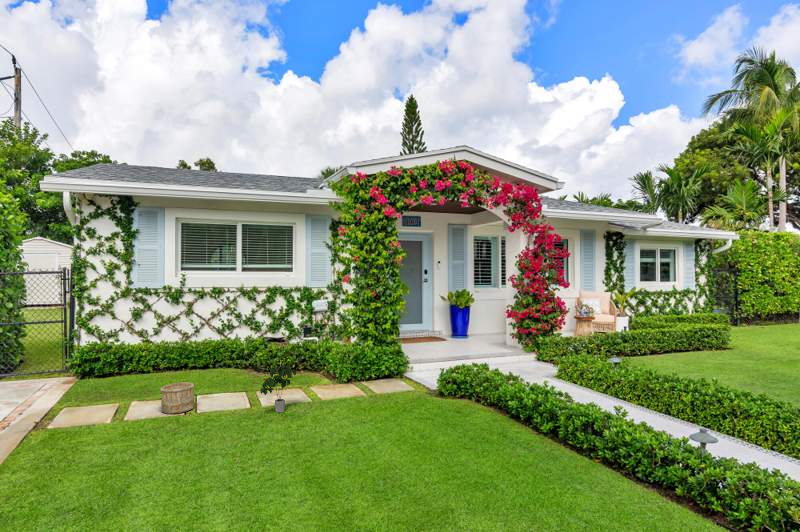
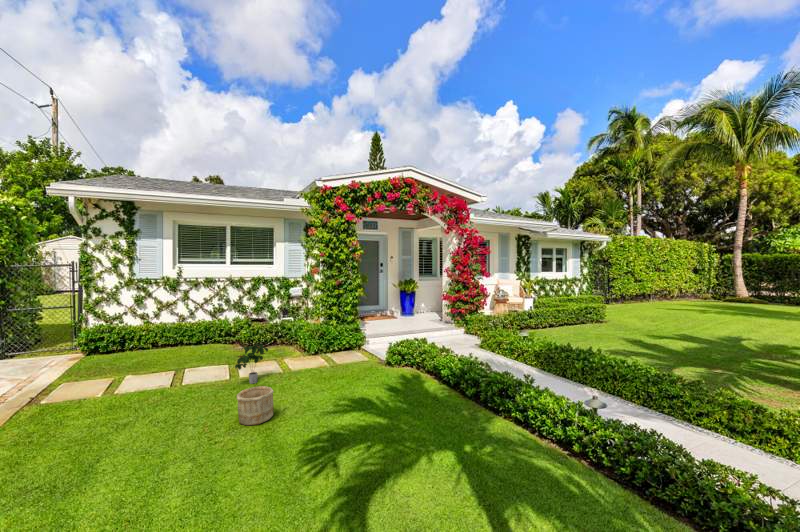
wooden bucket: present [160,382,194,414] -> present [237,386,274,425]

